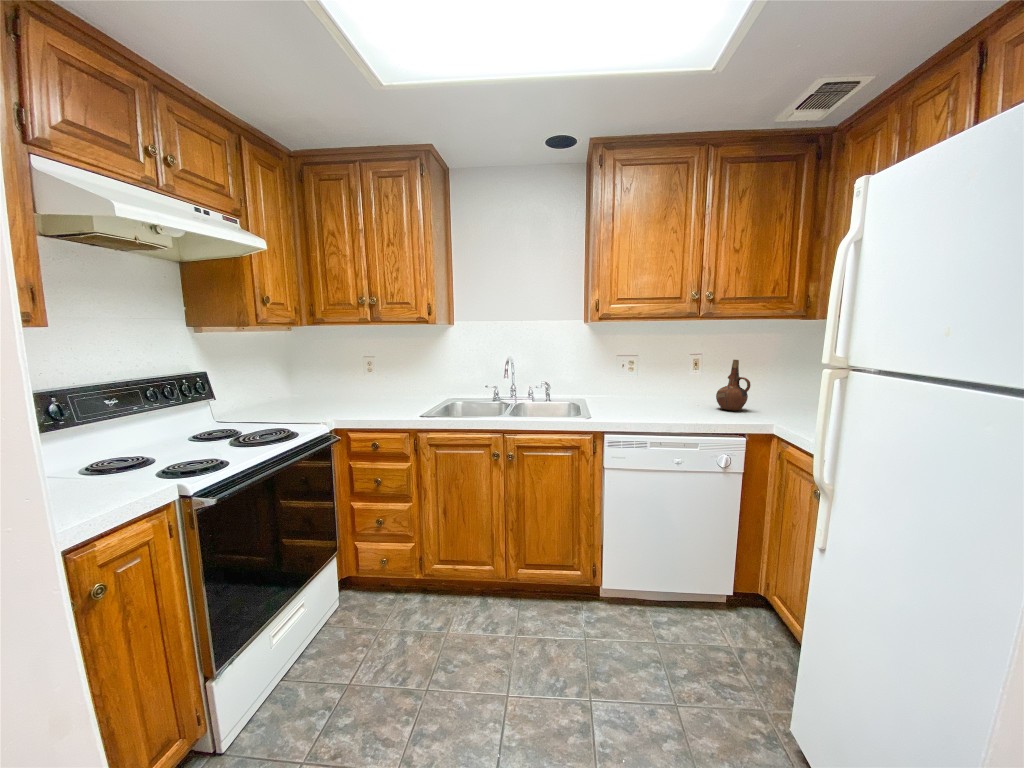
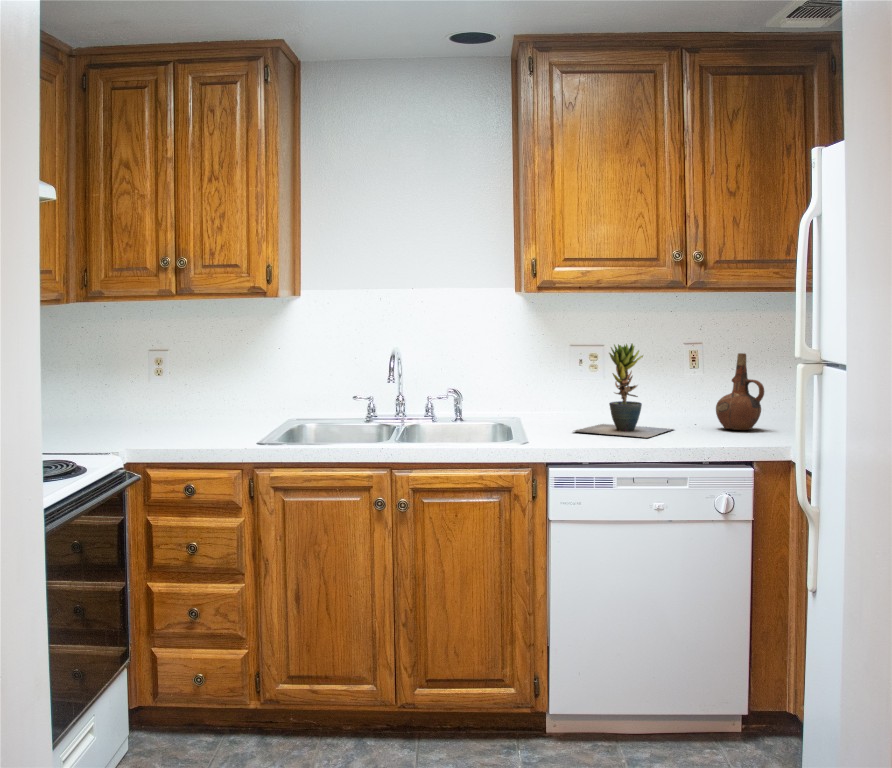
potted plant: none [620,352,688,416] -> present [575,344,673,438]

